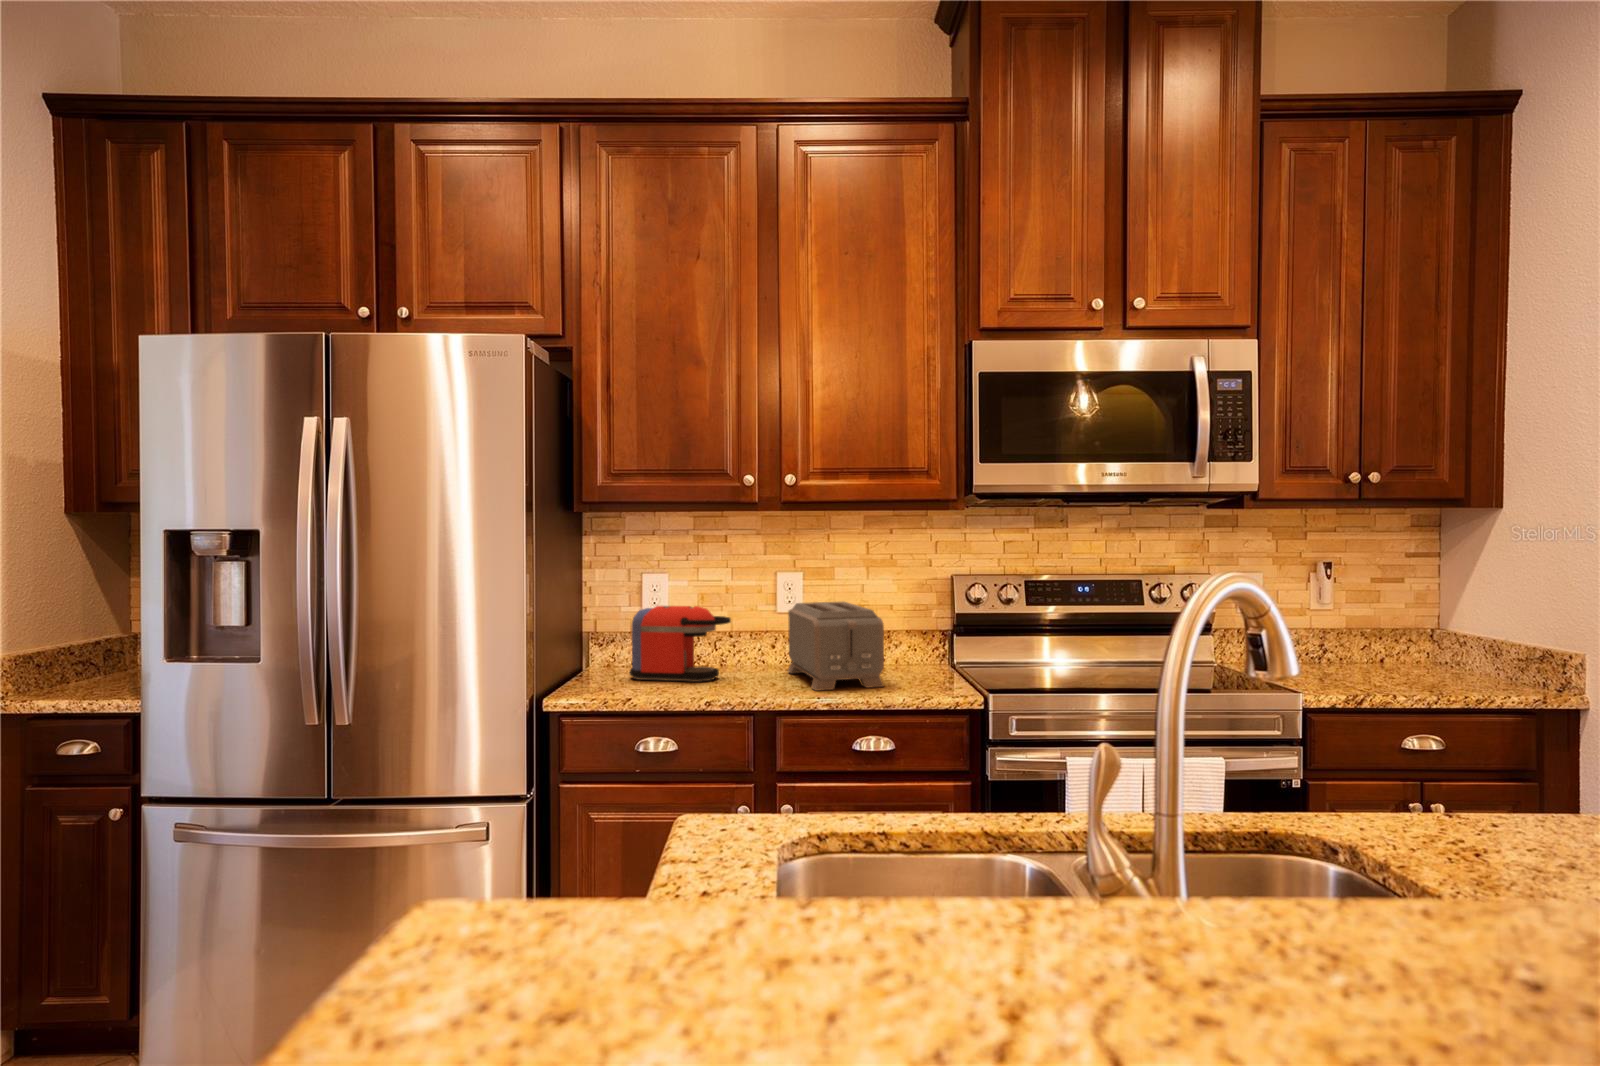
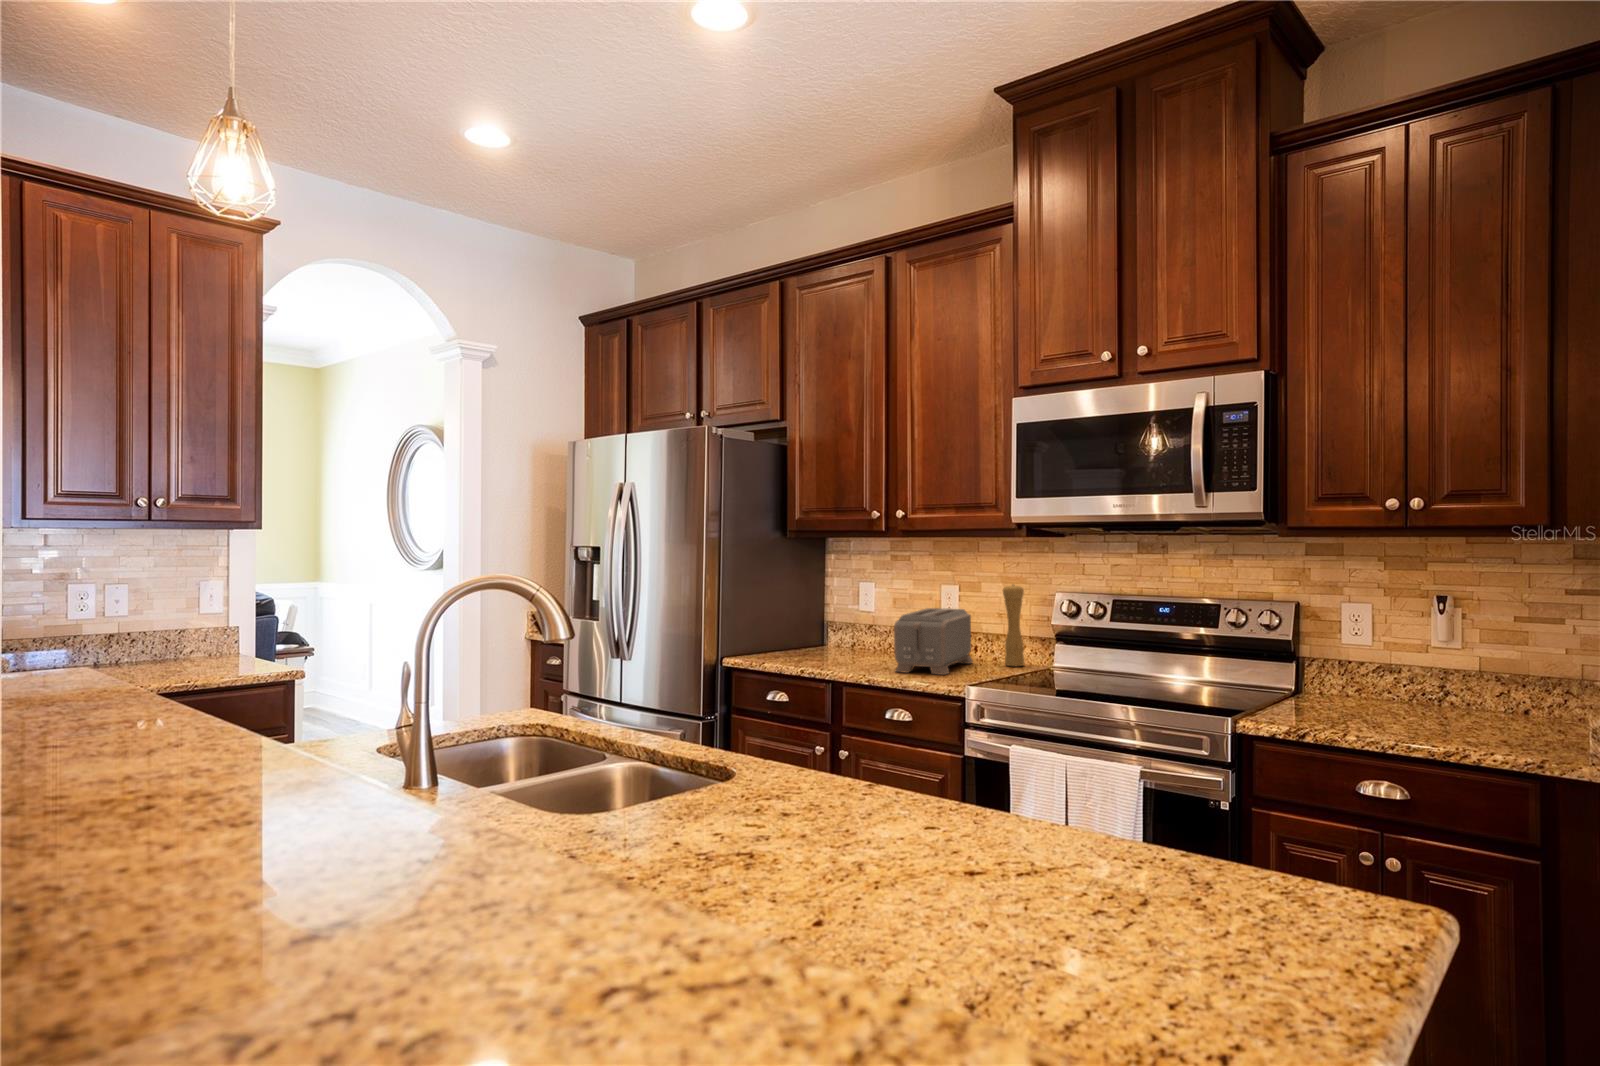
pepper mill: none [890,568,914,668] -> present [1003,585,1024,666]
coffee maker: present [630,606,731,682] -> none [823,605,879,660]

